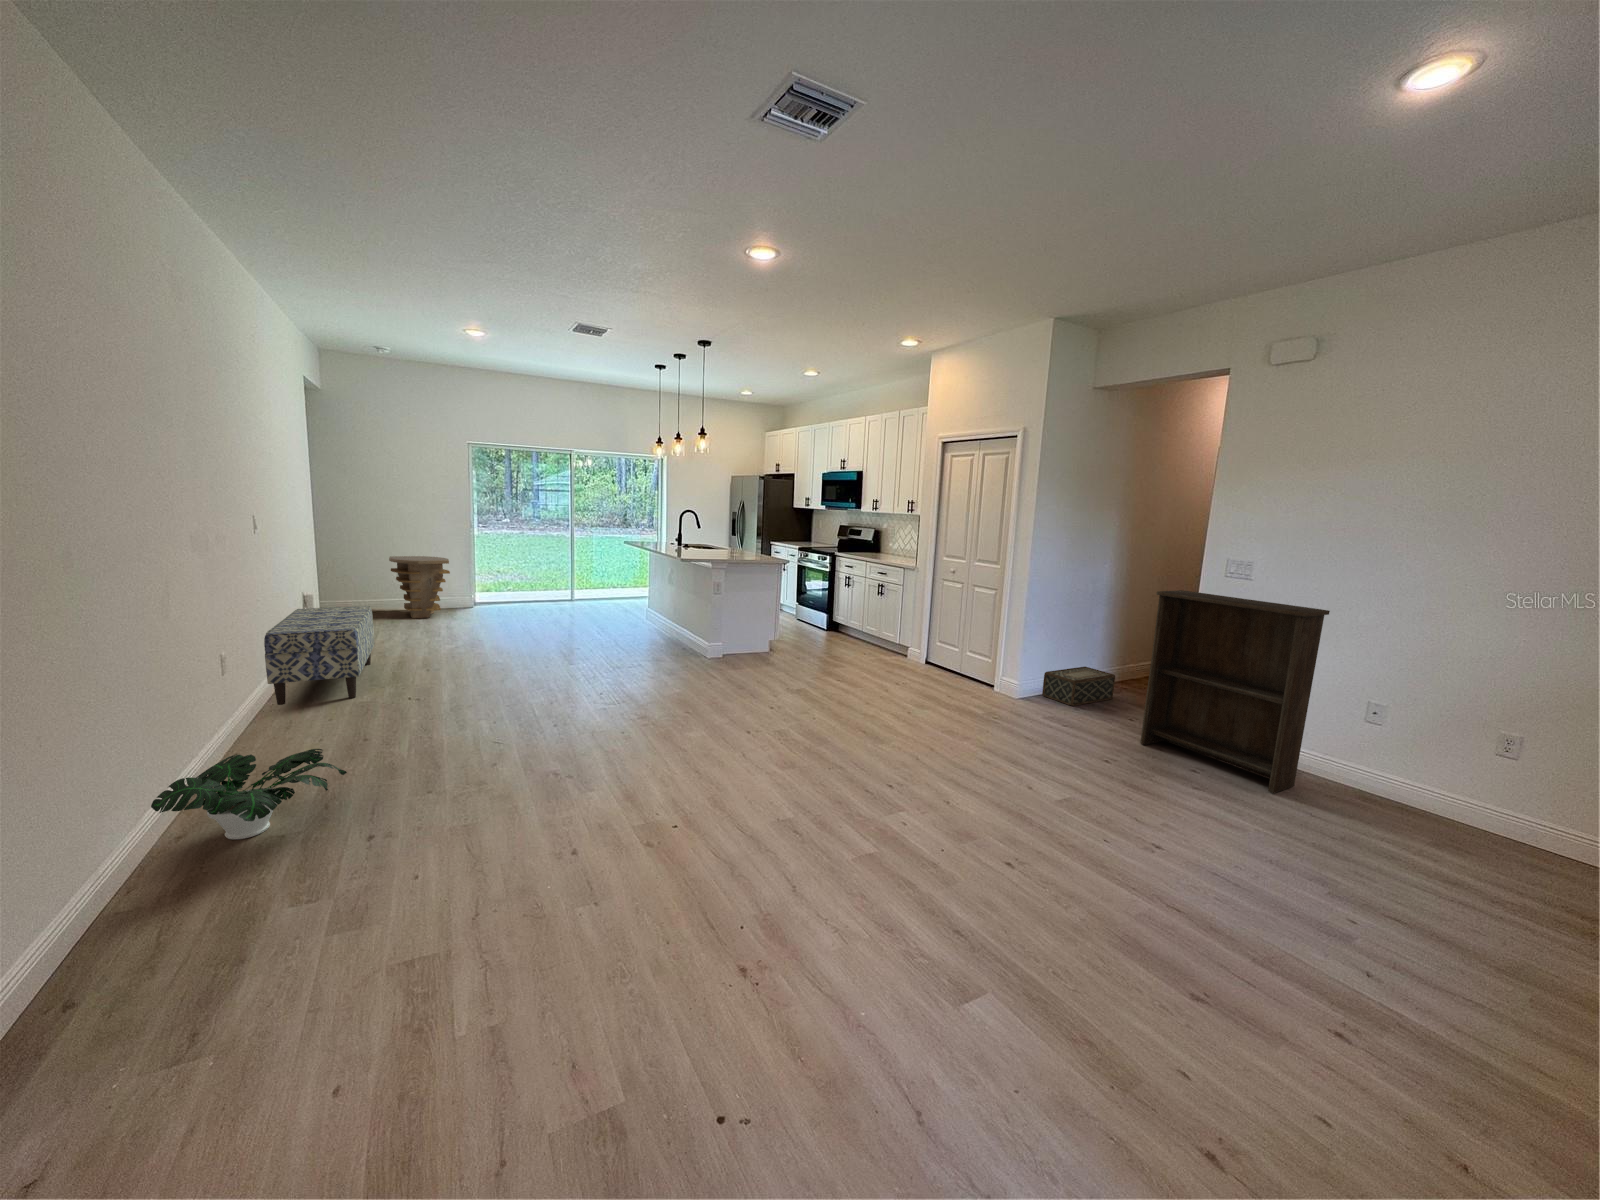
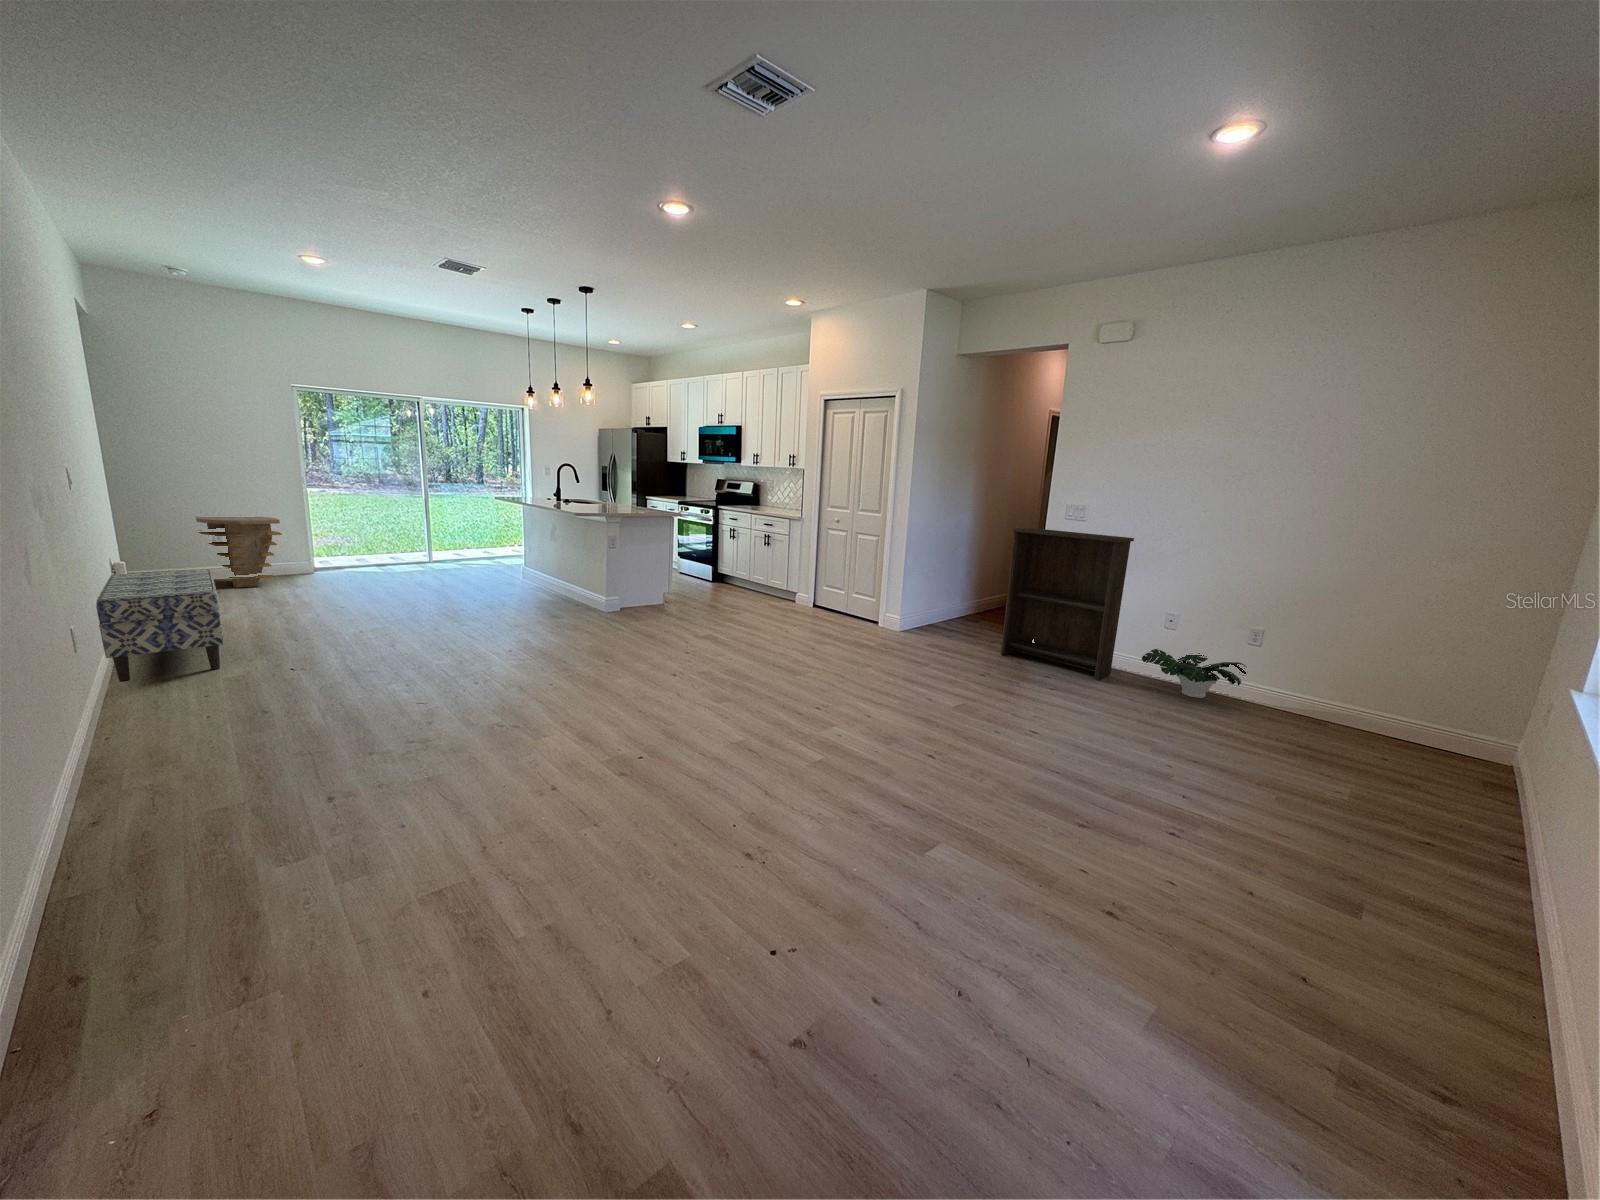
woven basket: present [1042,667,1115,706] -> none [918,599,975,631]
potted plant: present [151,749,347,839] -> present [1142,649,1246,698]

